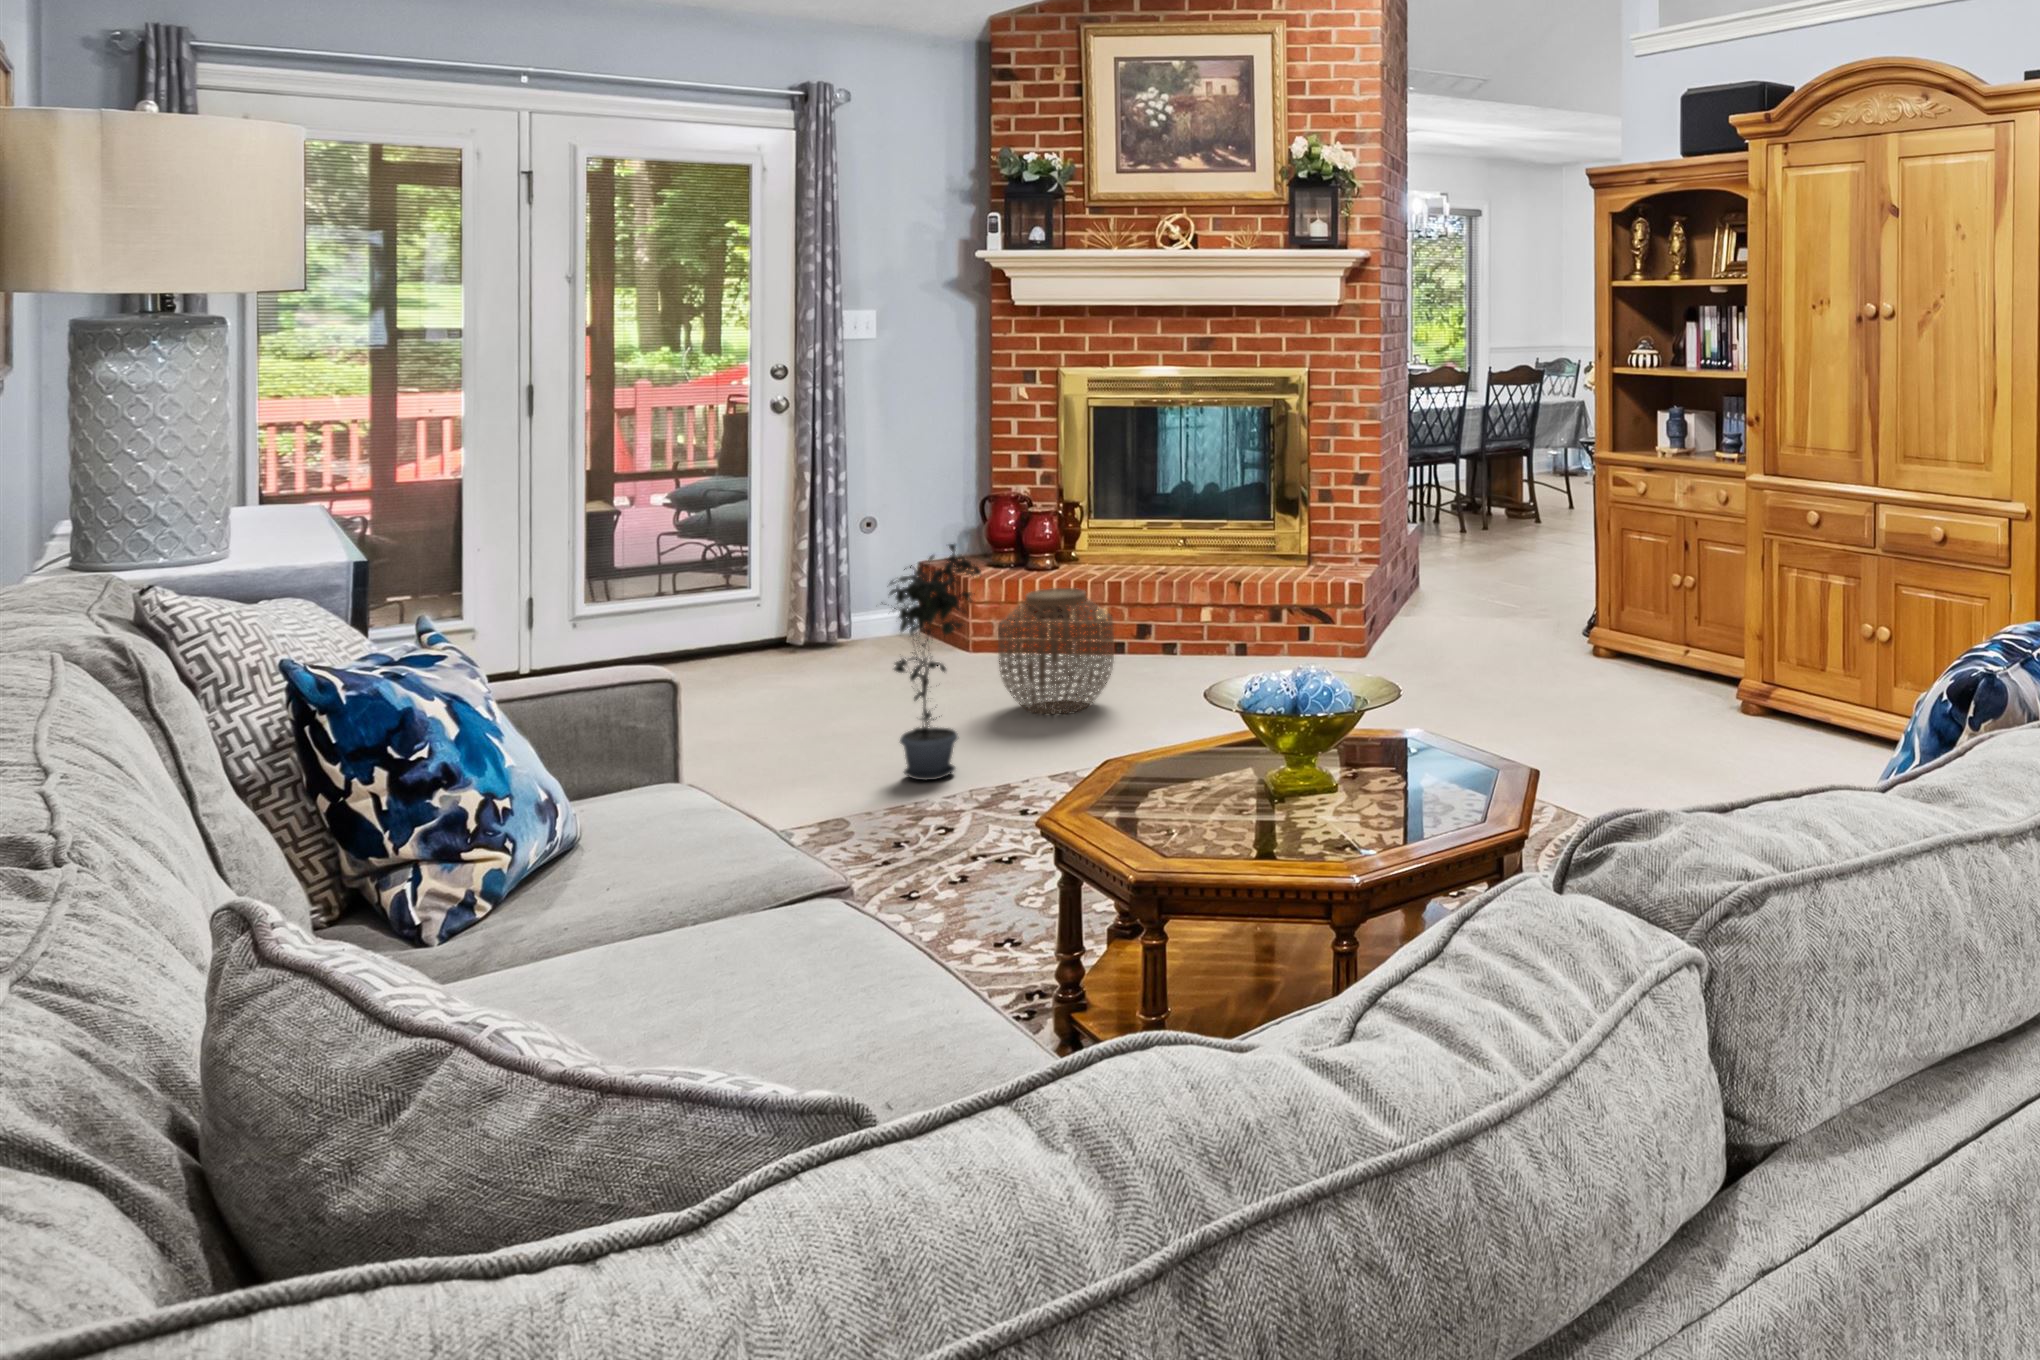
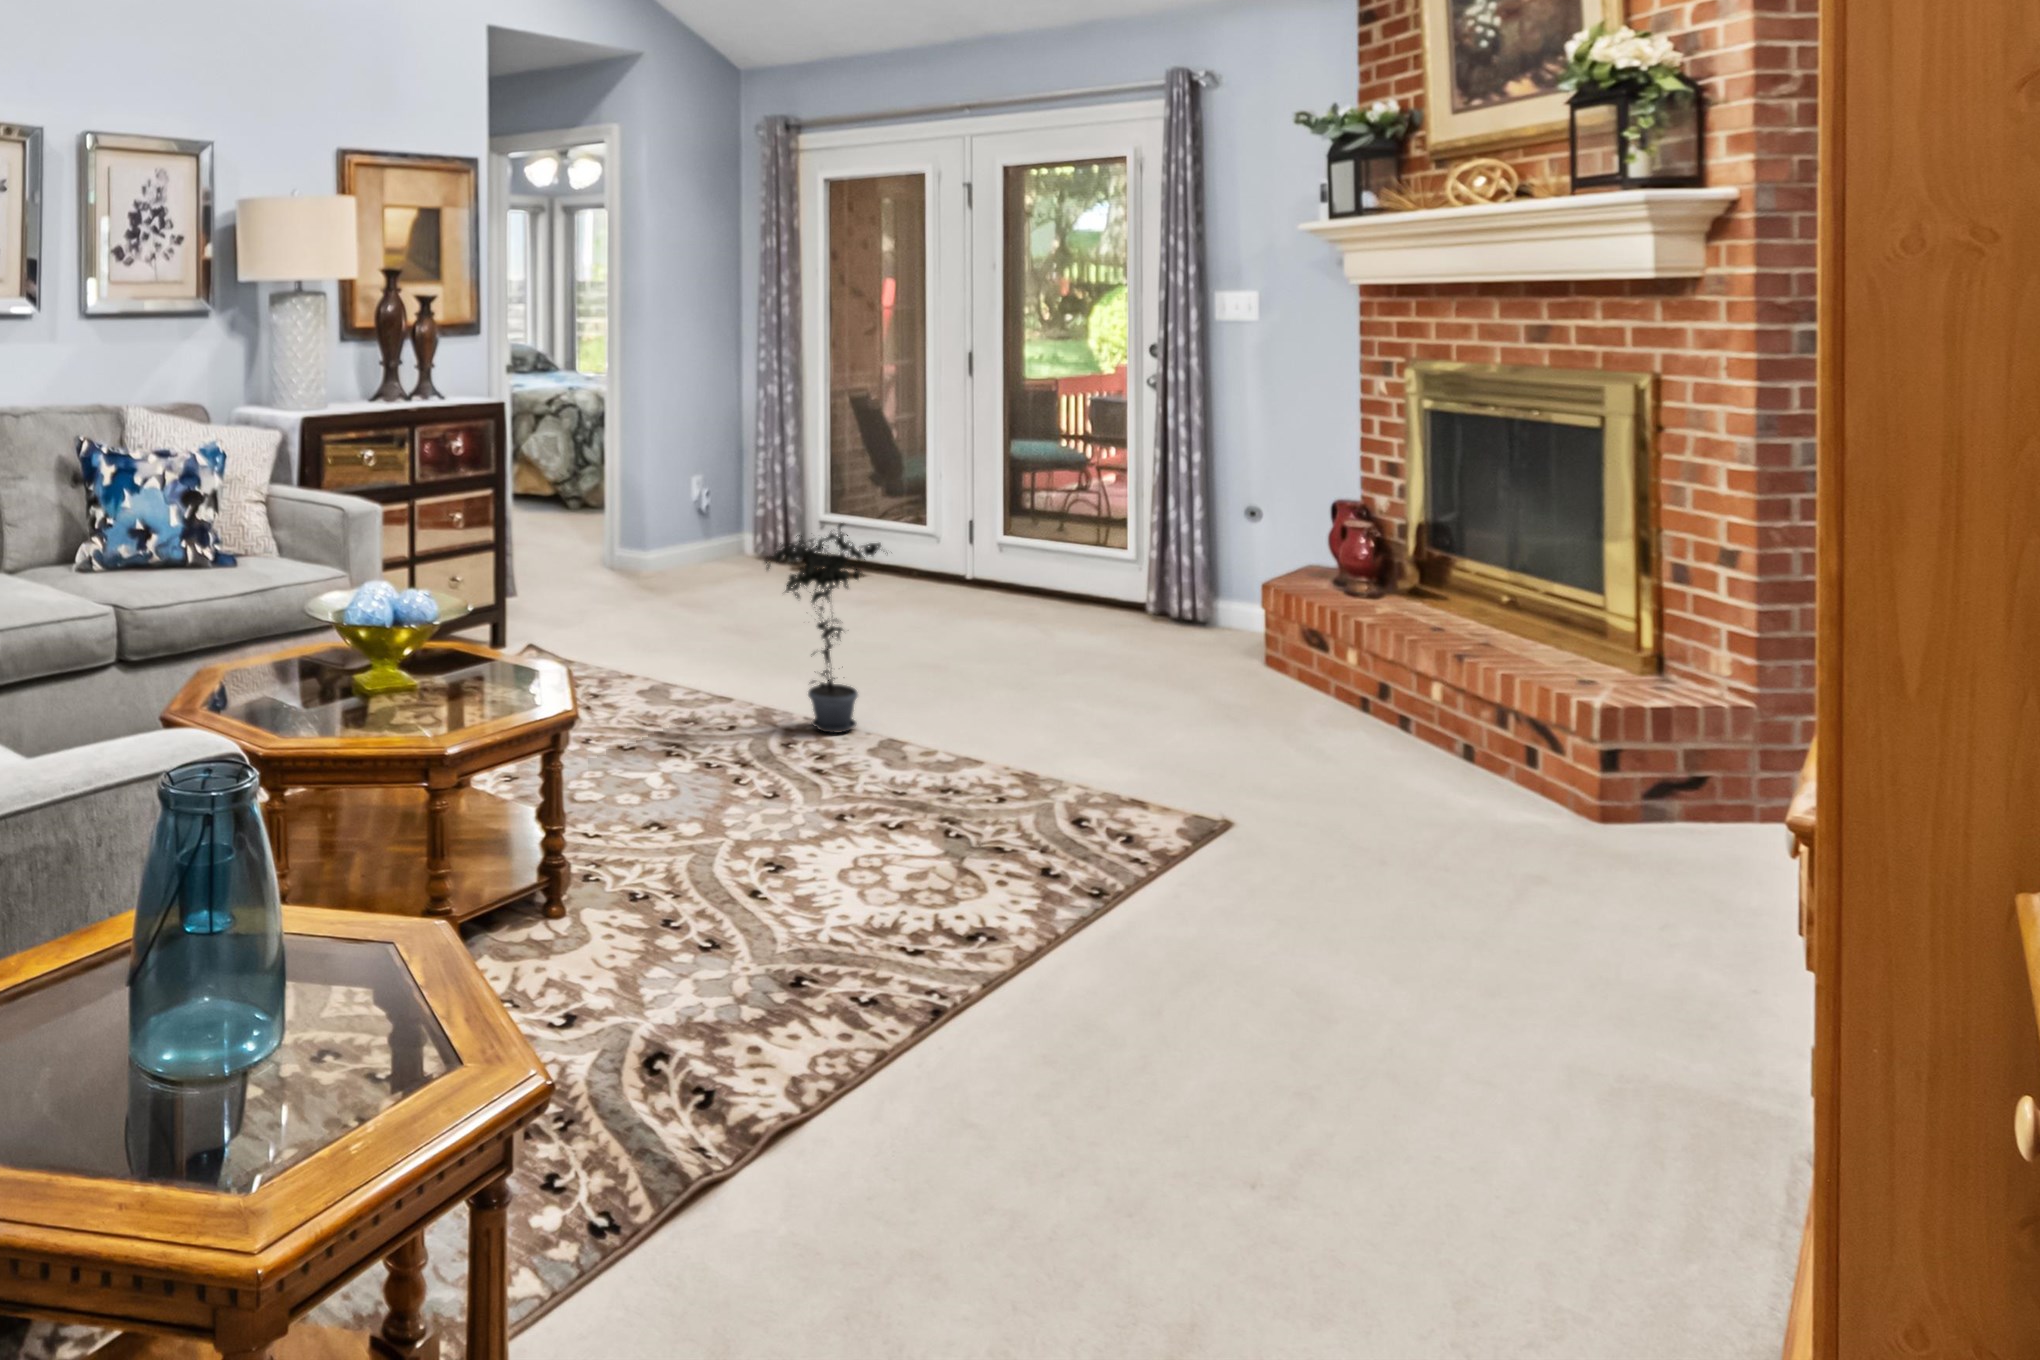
woven basket: present [998,588,1113,714] -> none [1034,598,1162,736]

